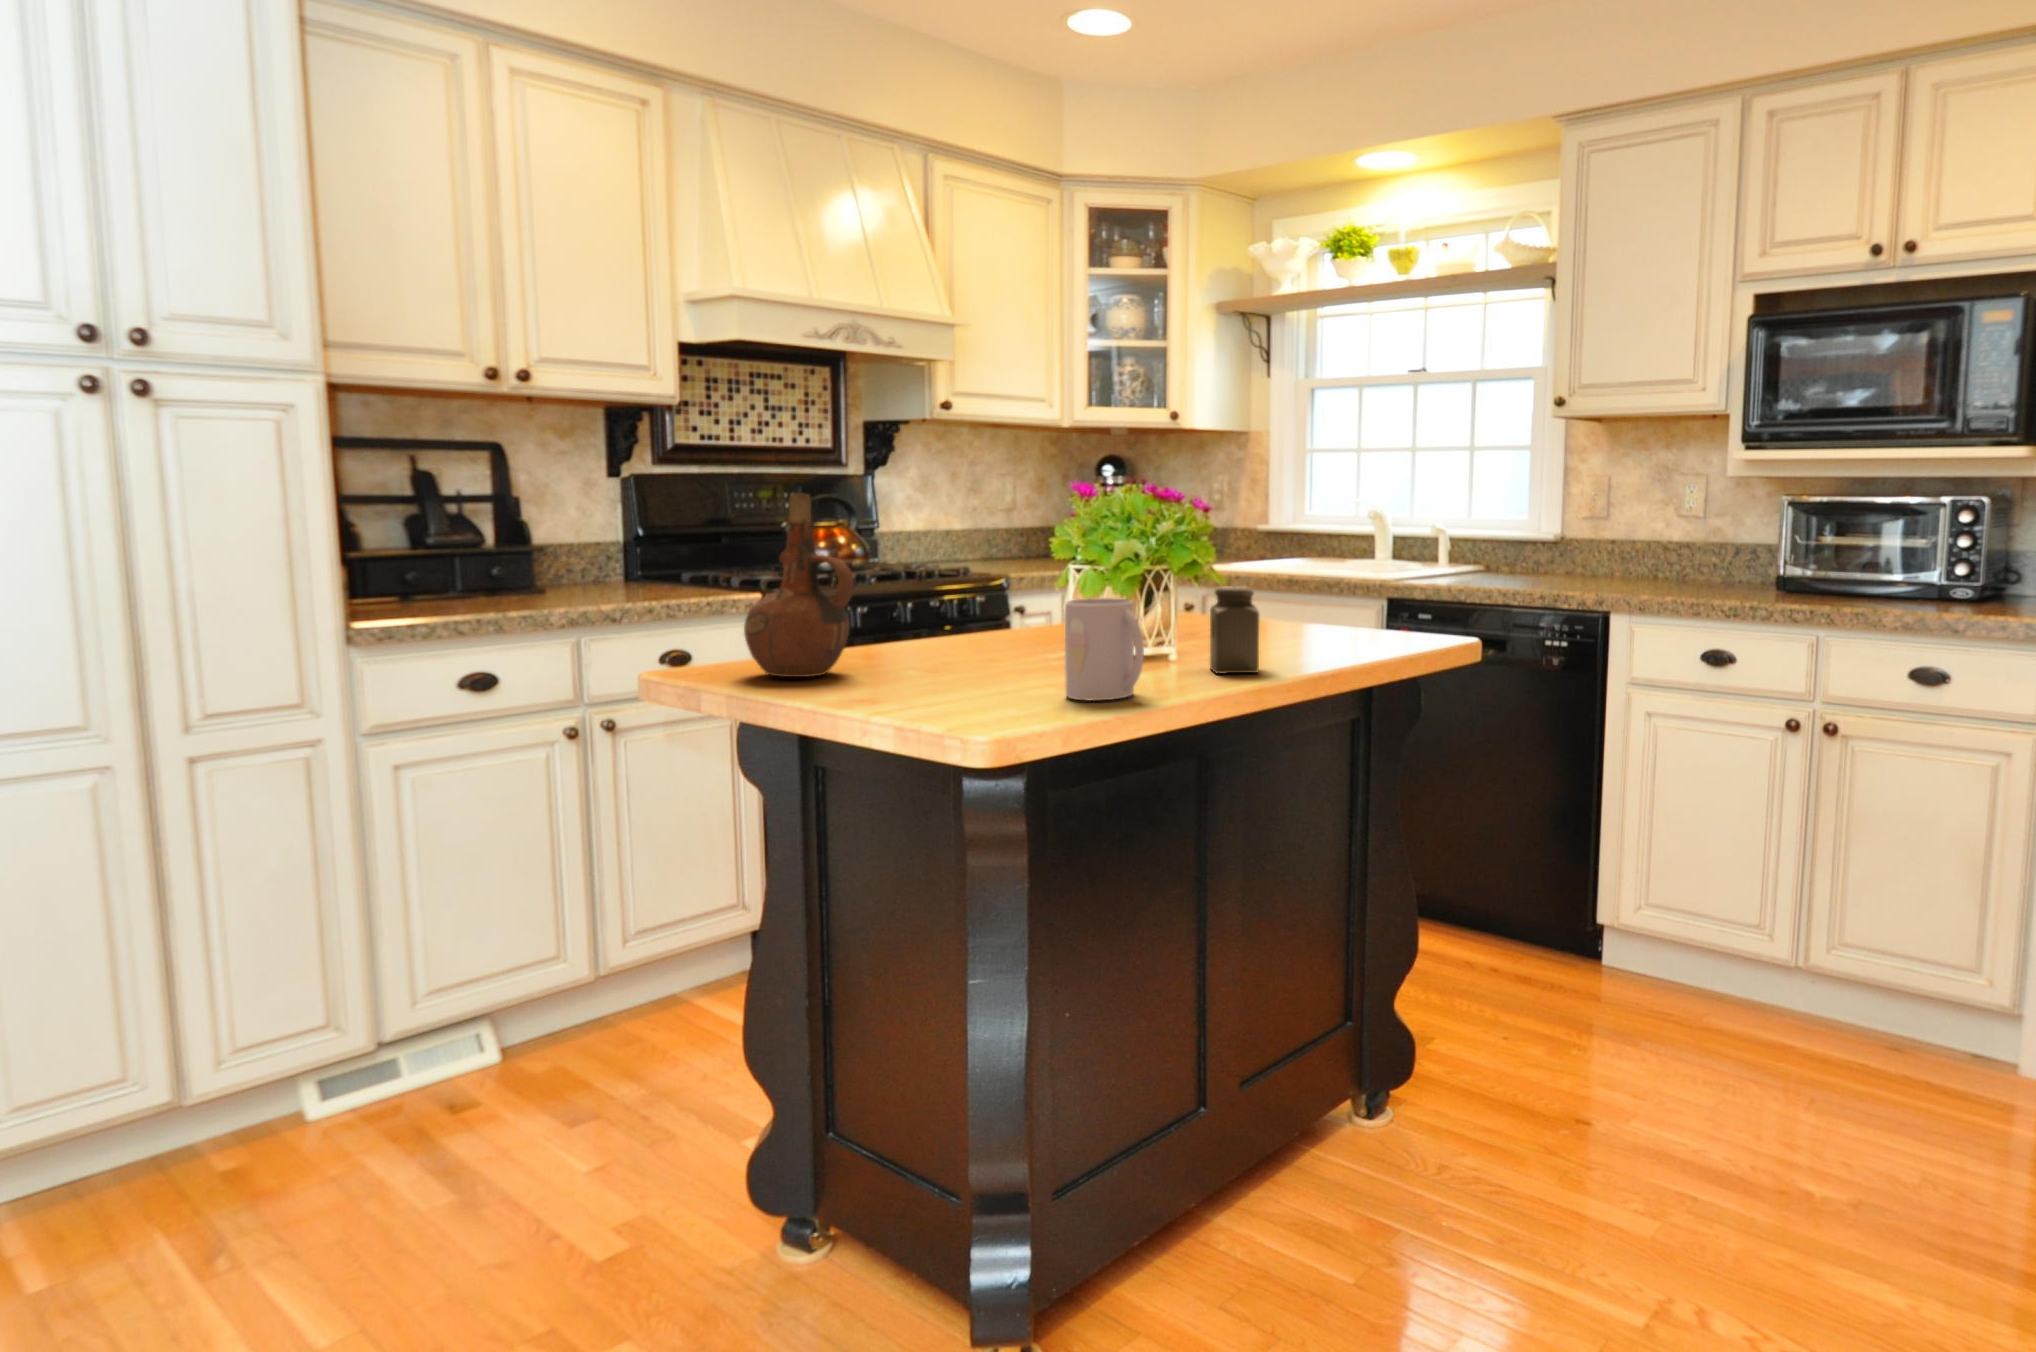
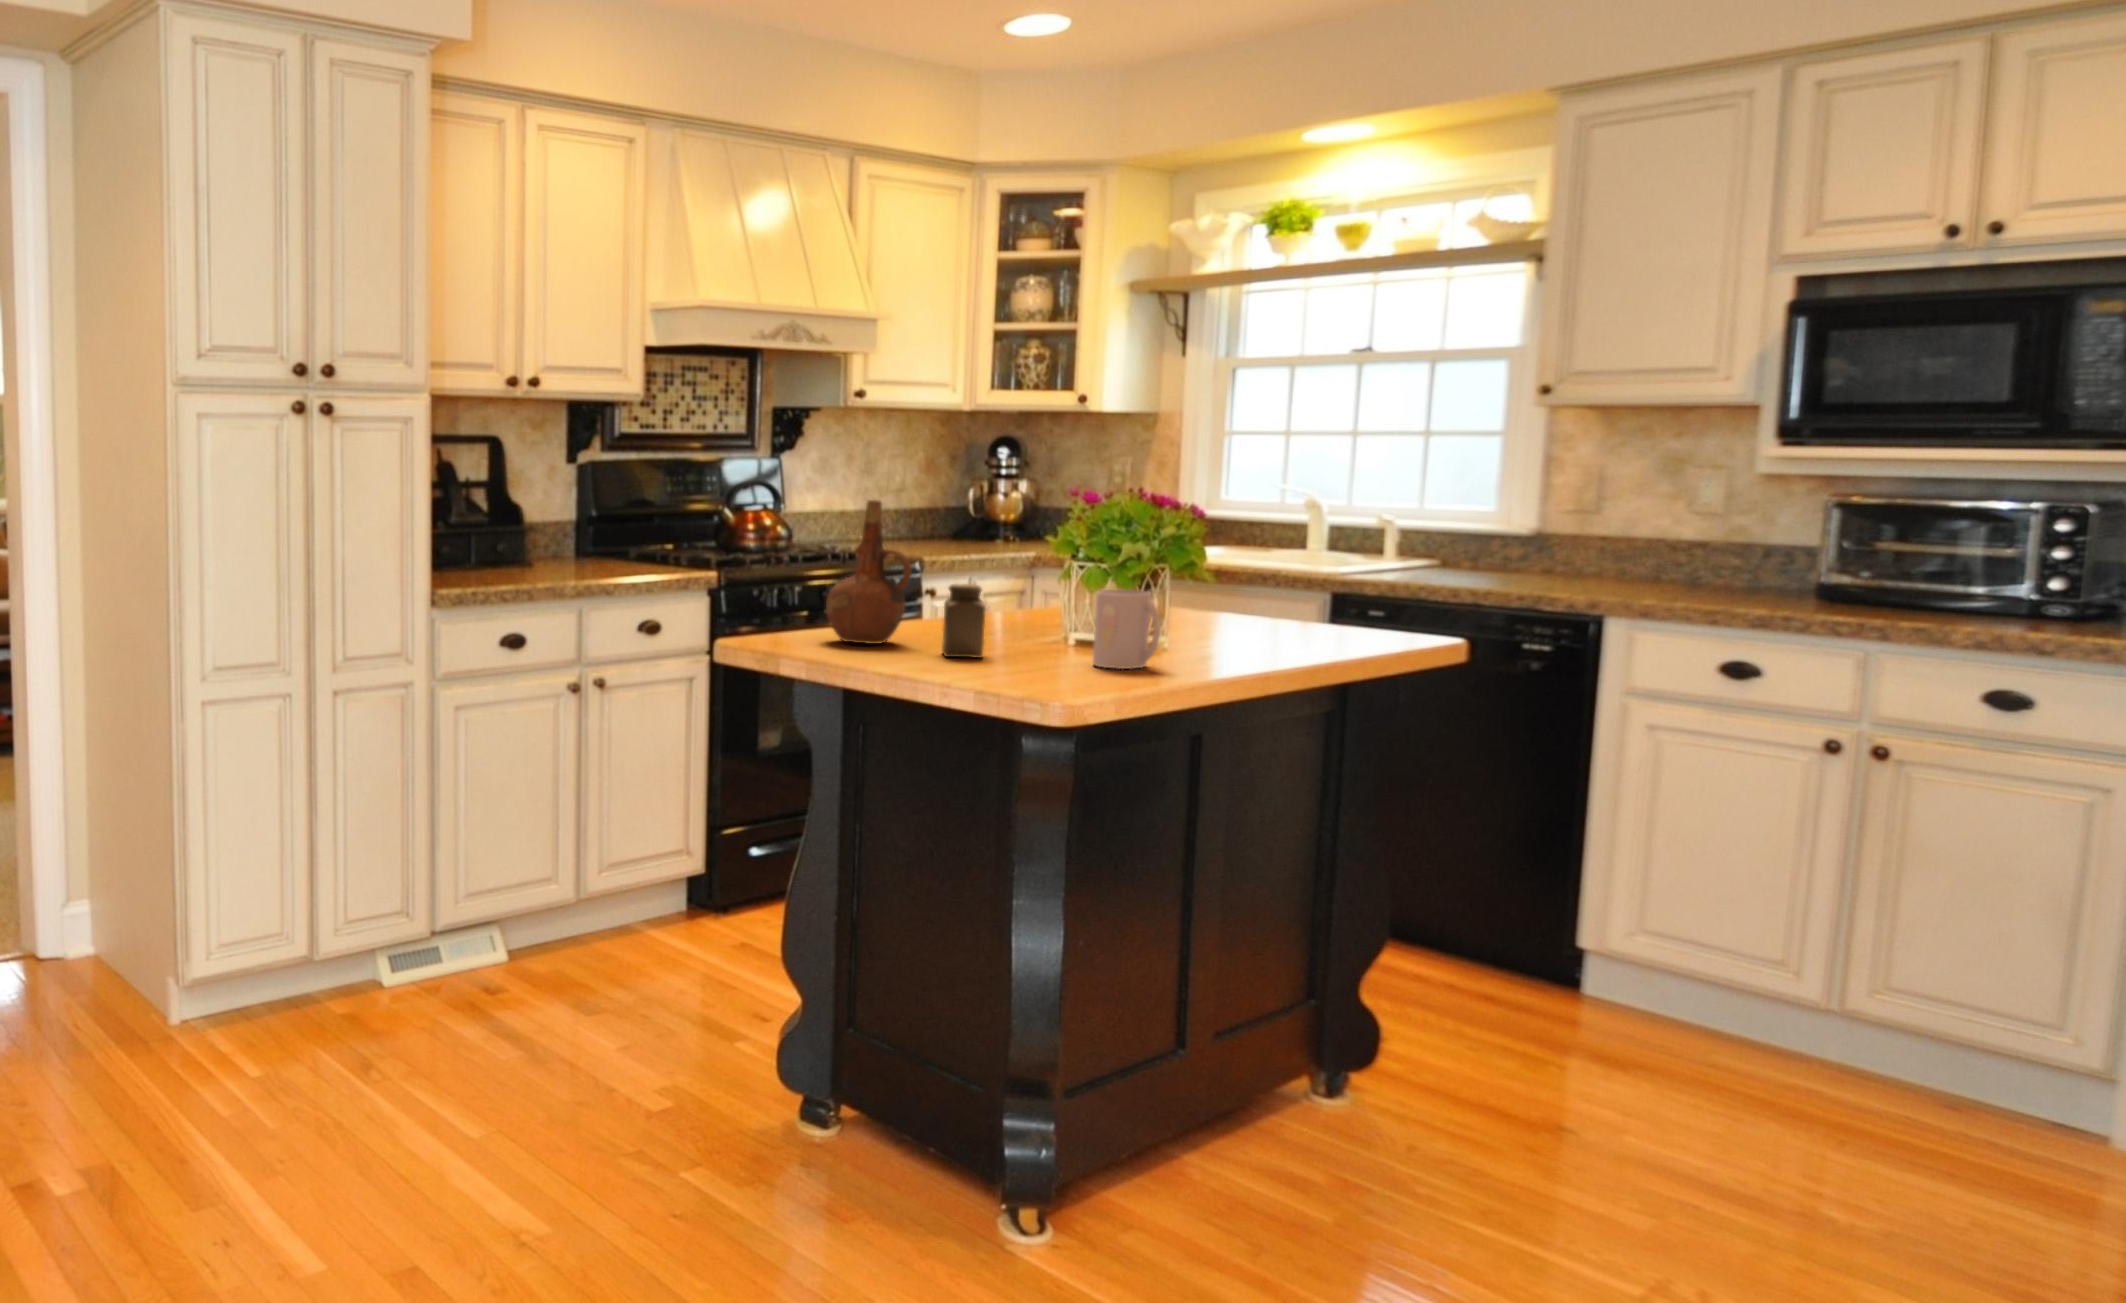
salt shaker: present [1210,586,1259,673] -> present [942,583,986,658]

